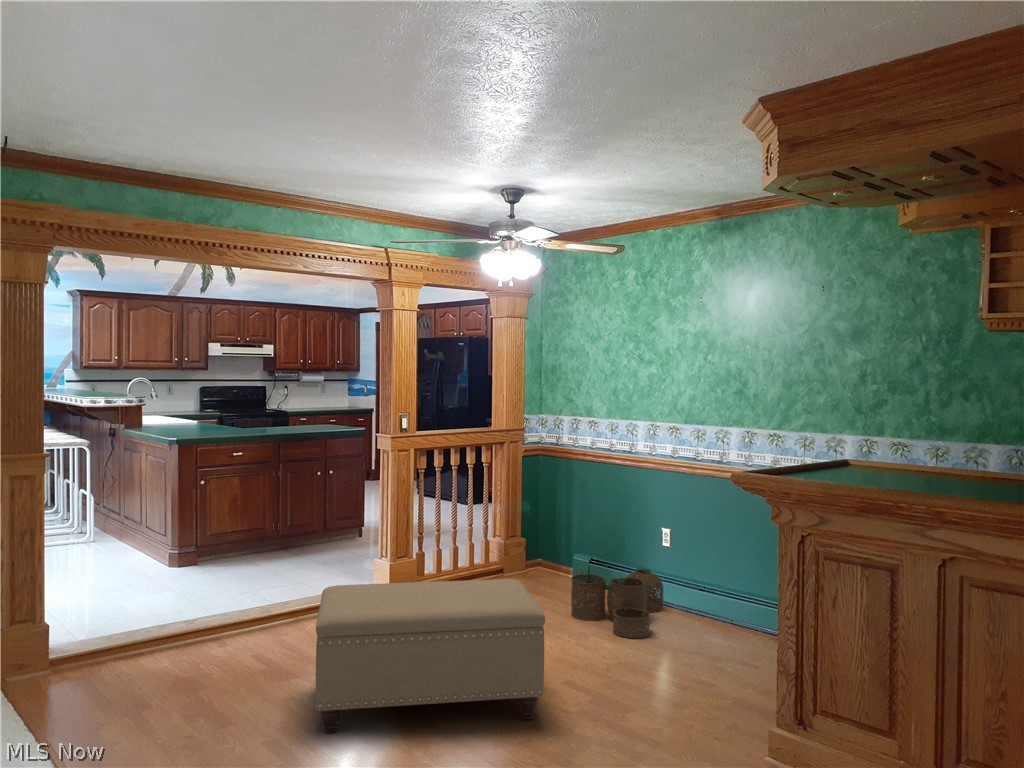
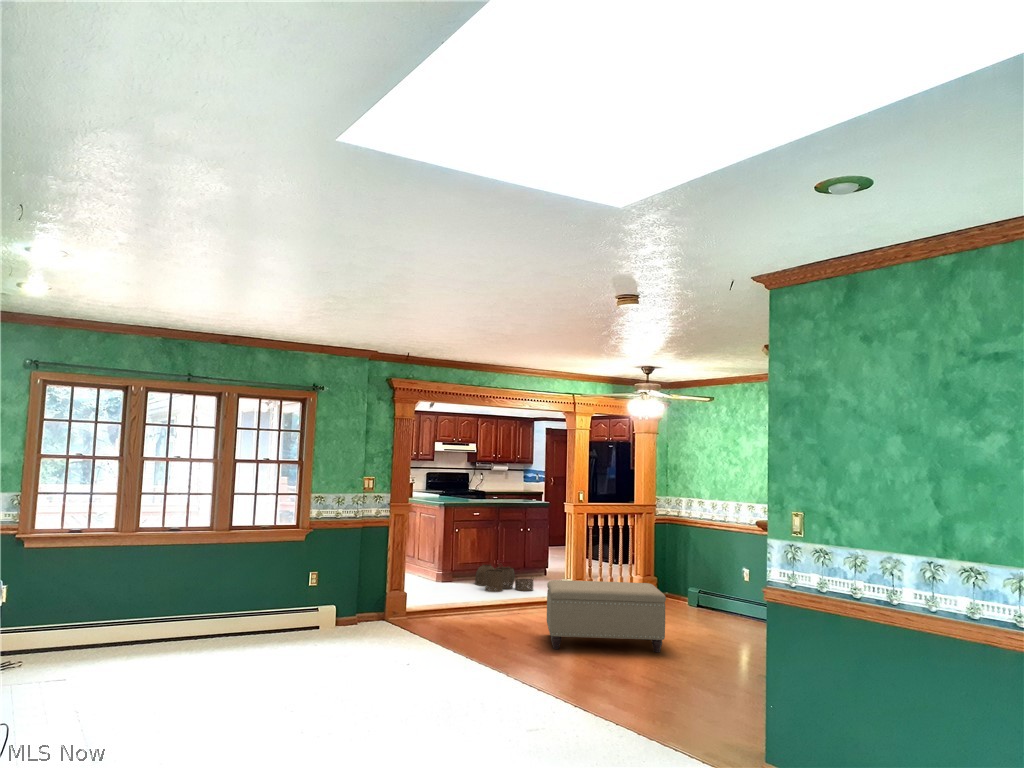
woven basket: present [571,569,663,638] -> present [475,565,533,592]

